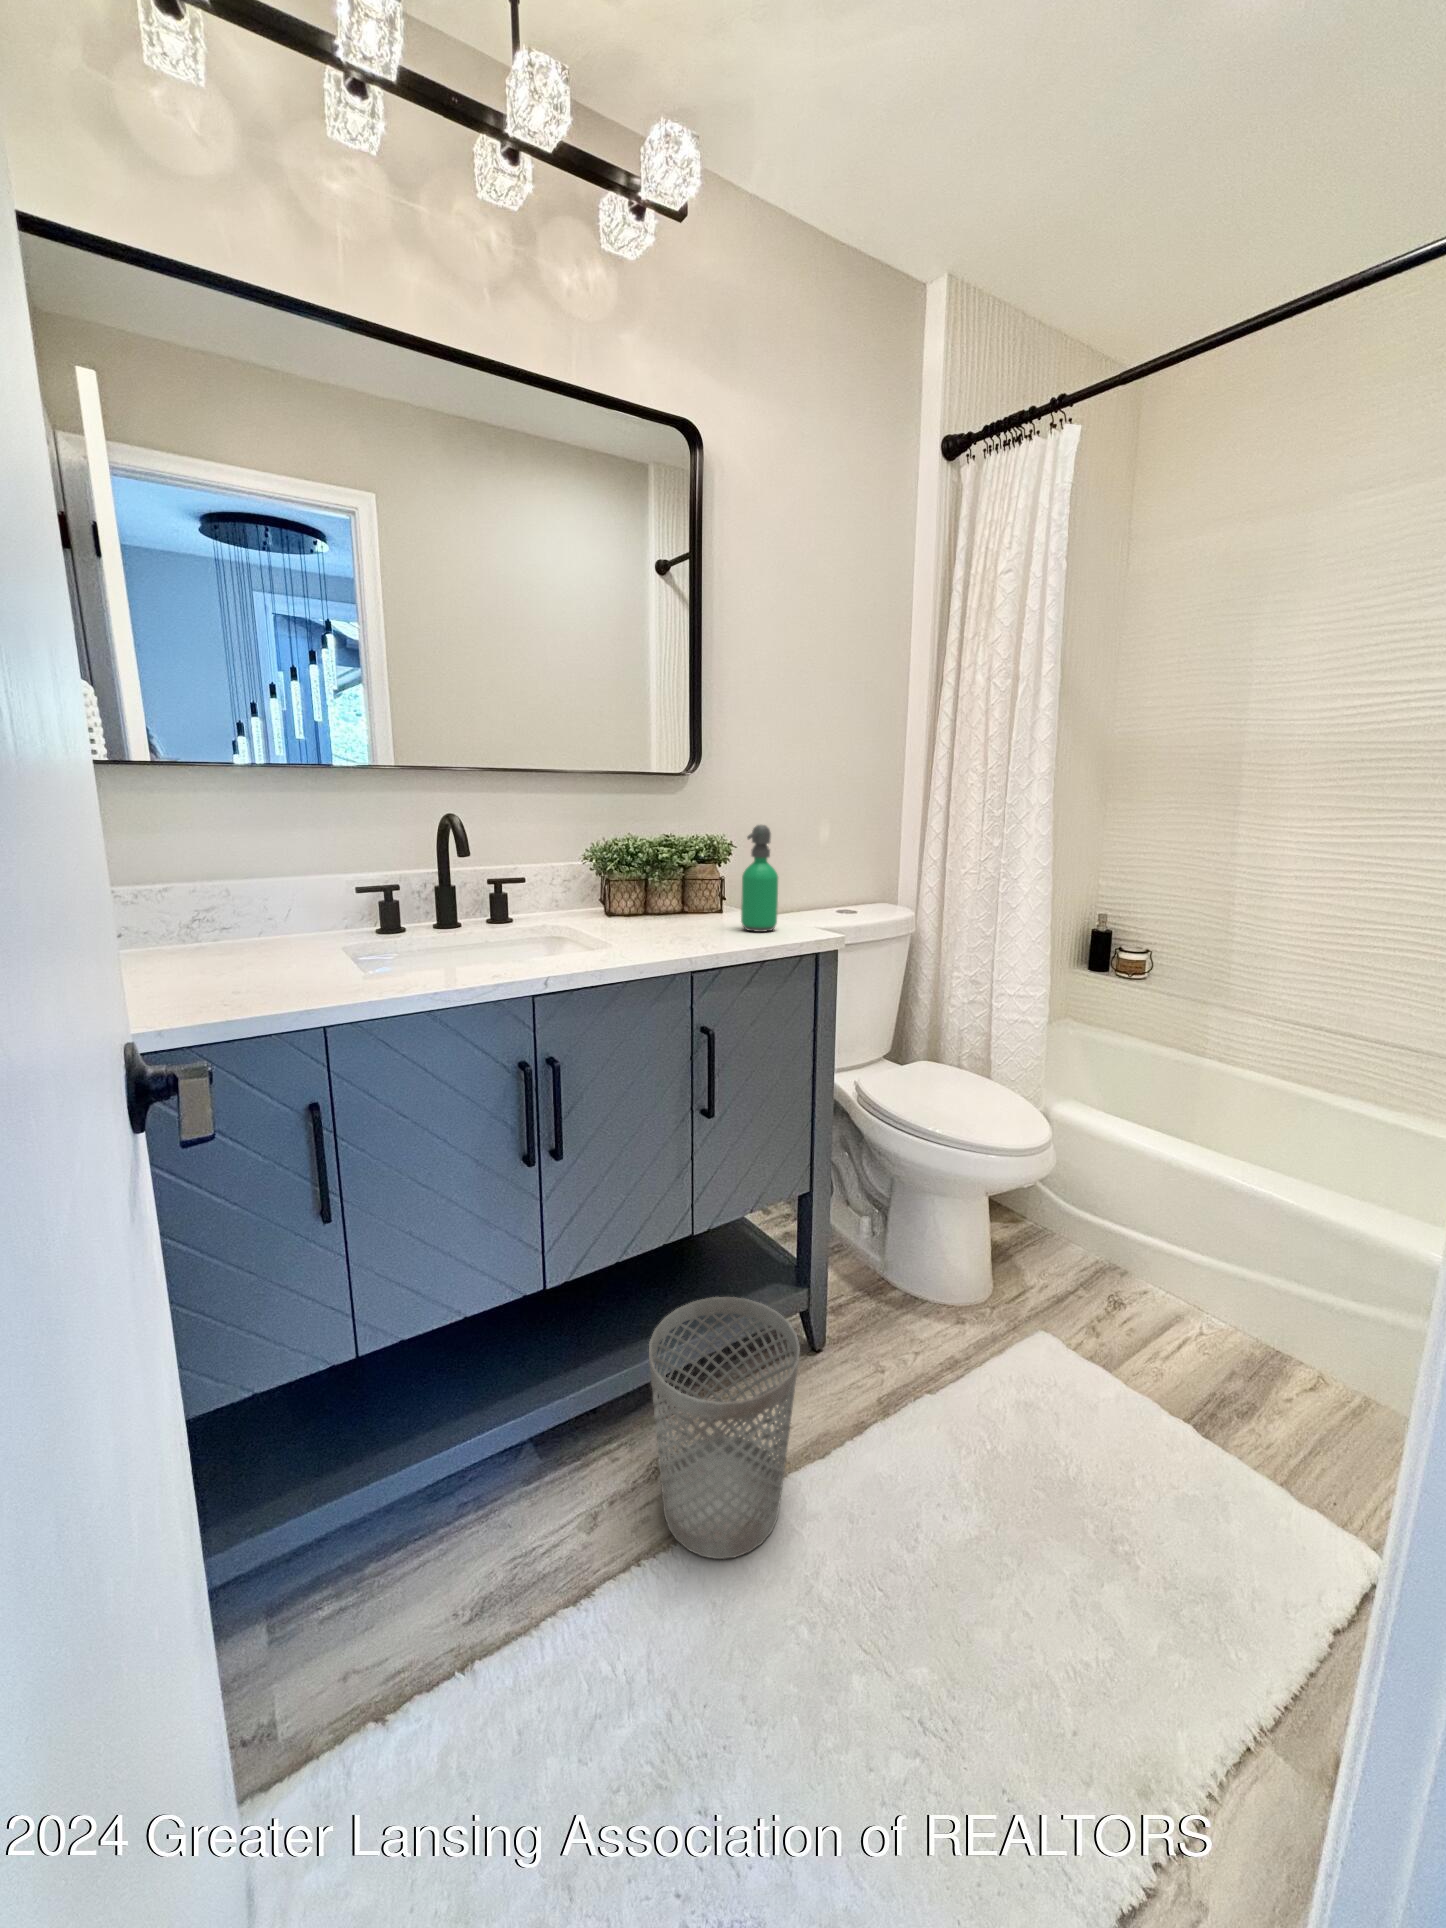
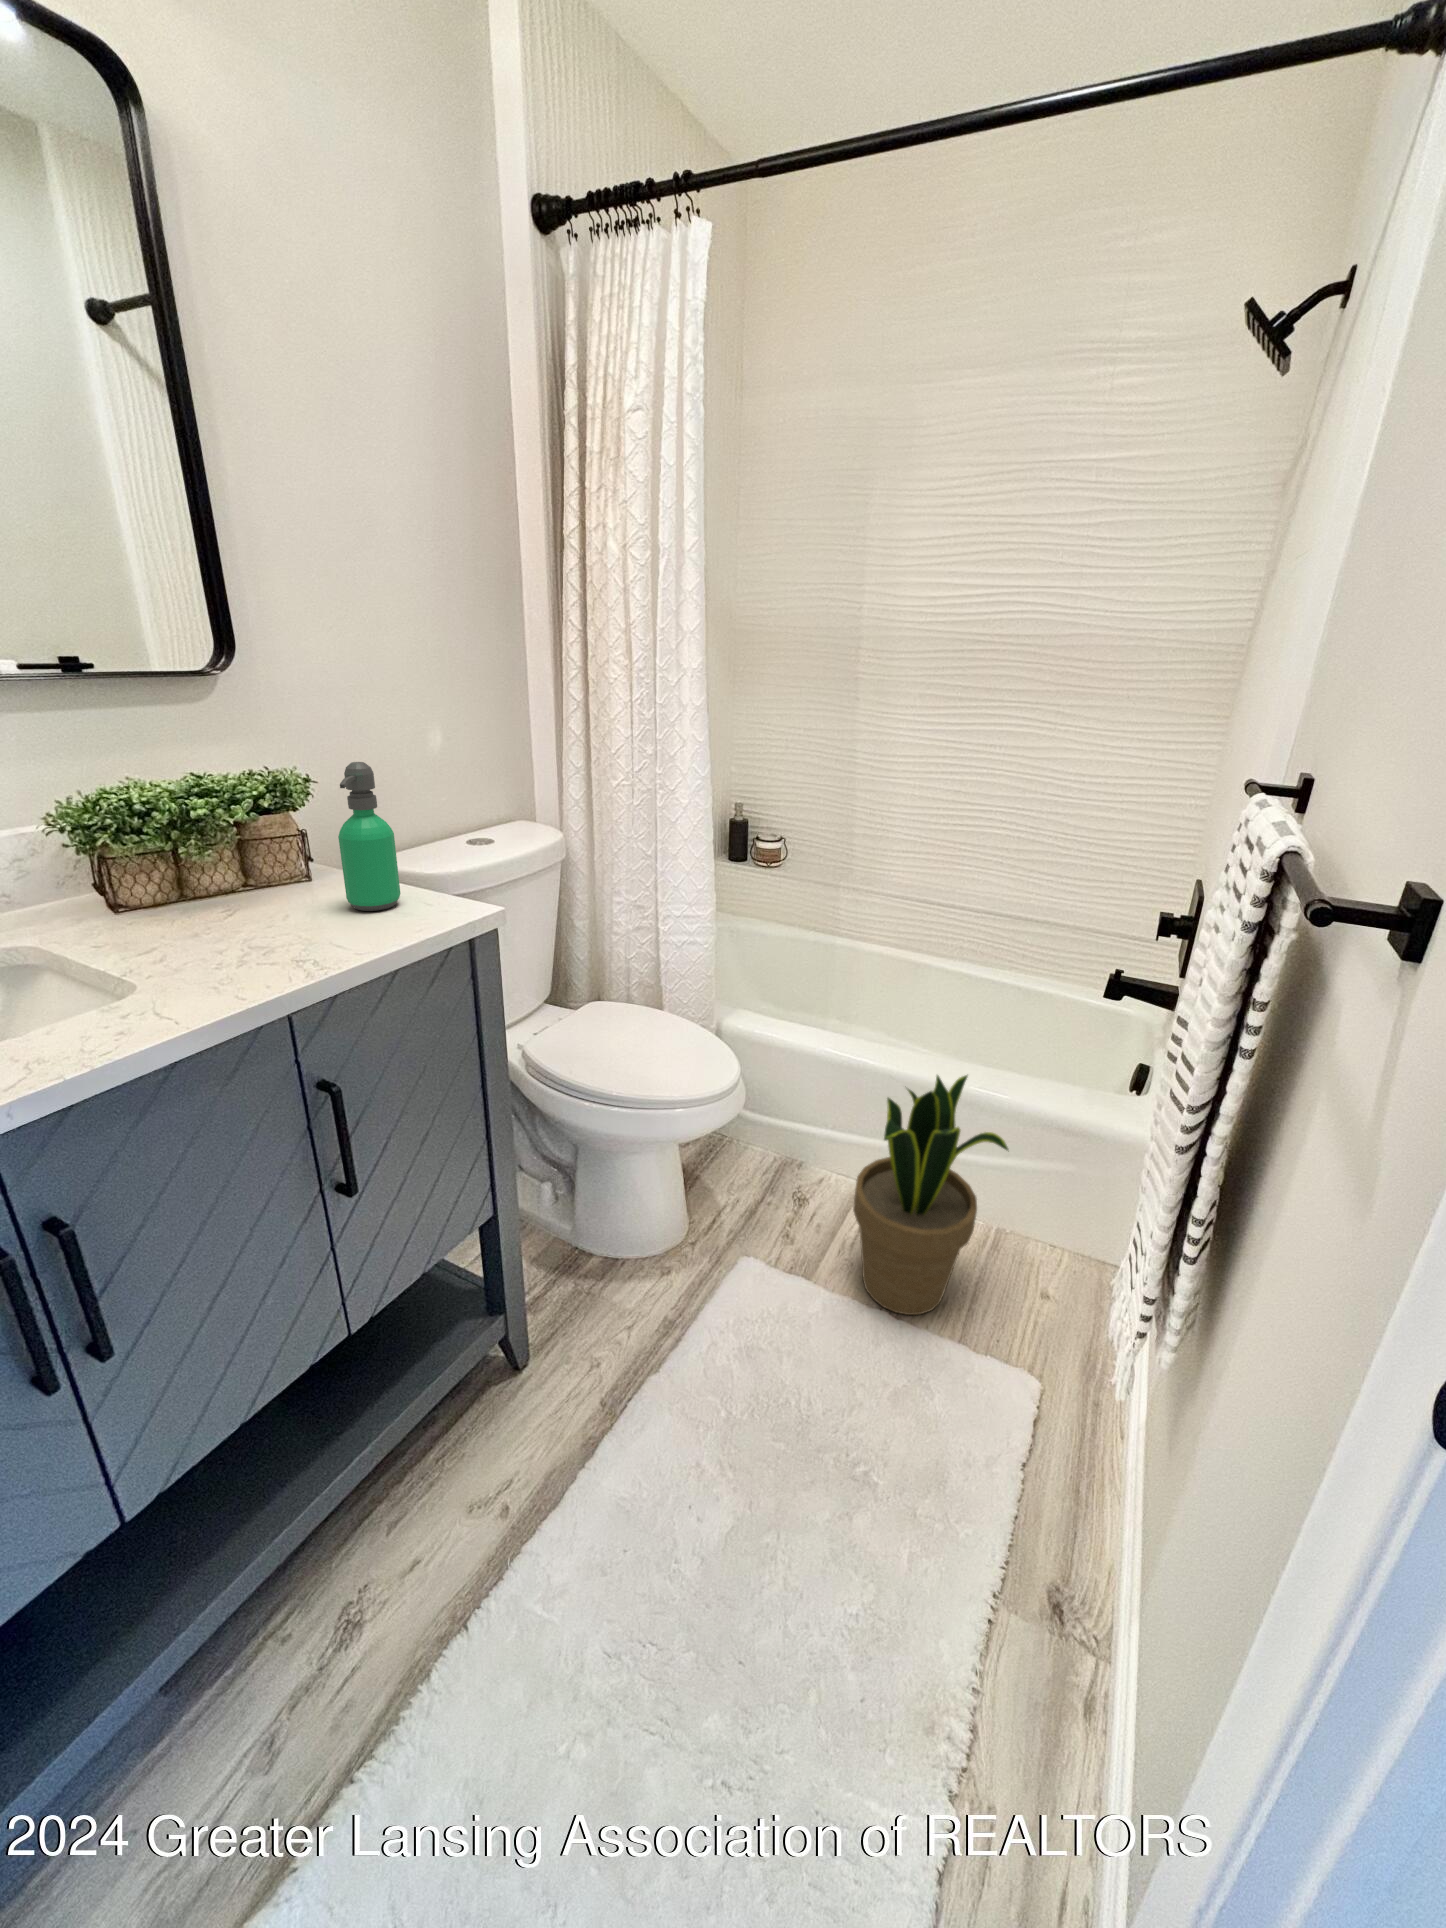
potted plant: none [1163,1173,1358,1447] -> present [853,1075,1008,1315]
wastebasket: present [649,1297,800,1559] -> none [318,1389,527,1714]

